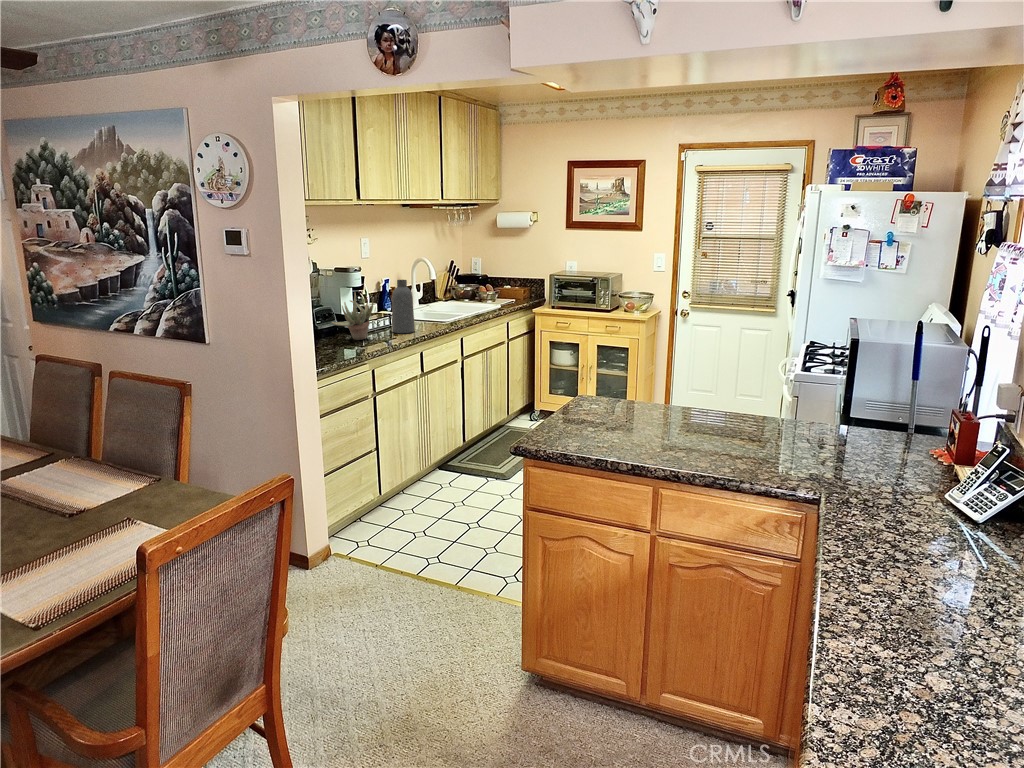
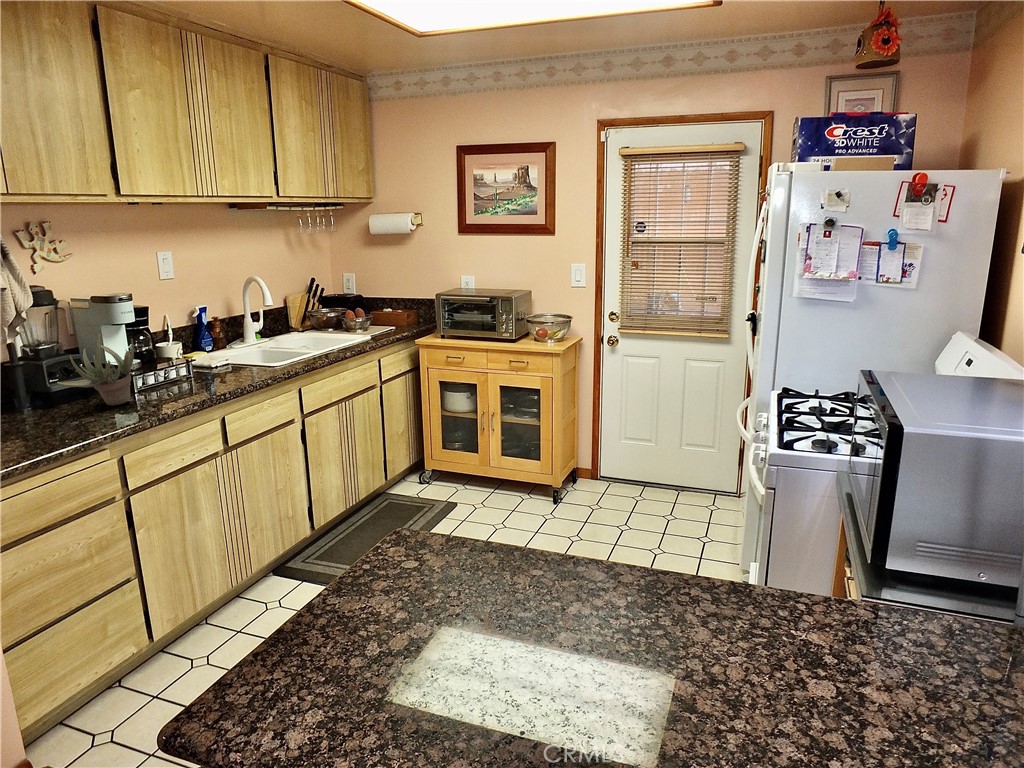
vase: present [392,280,415,333] -> none [177,310,216,390]

